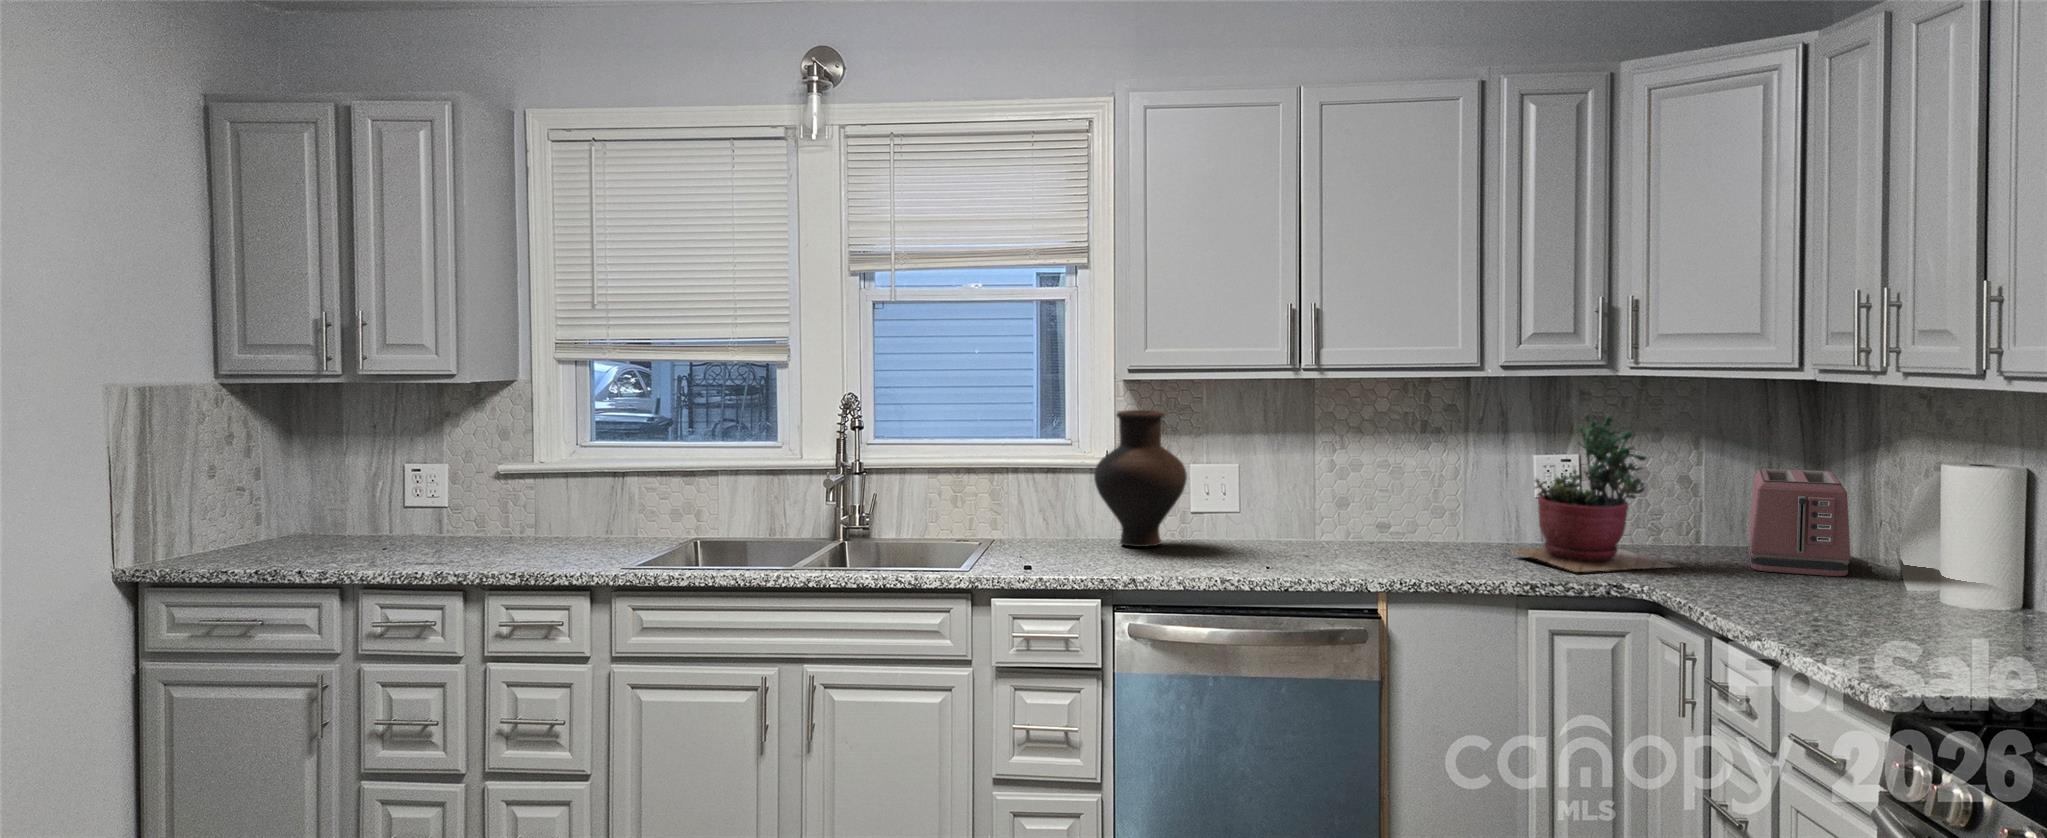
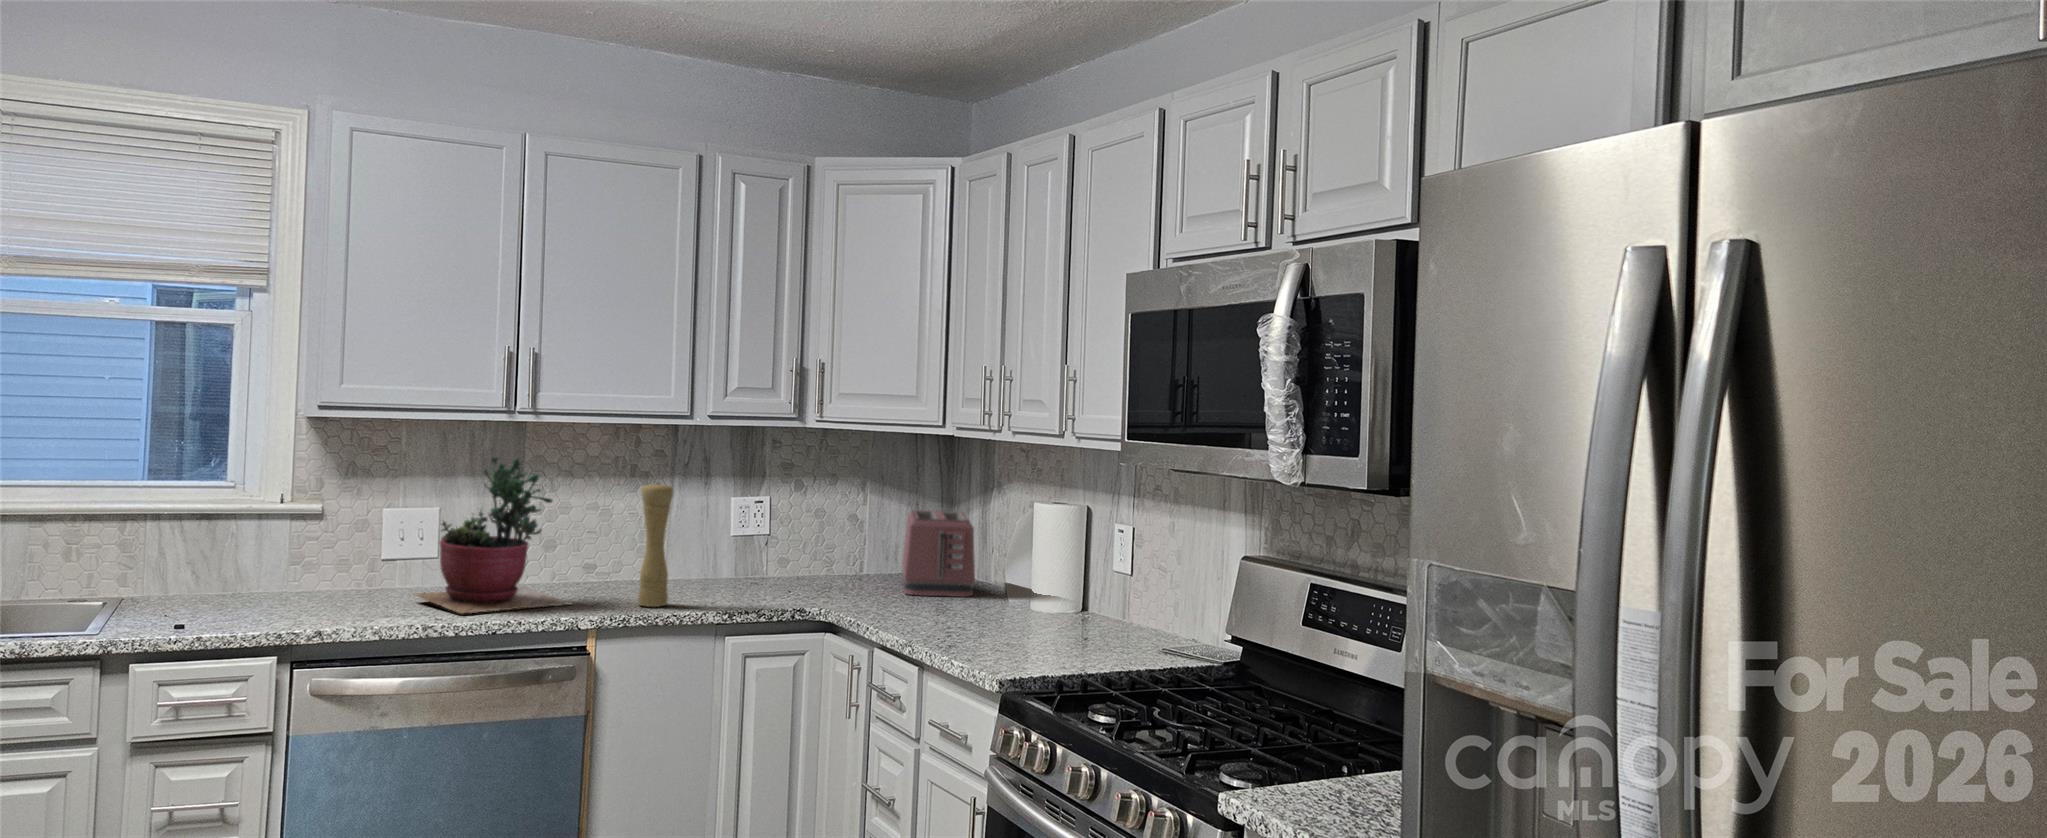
vase: present [1094,410,1187,547] -> none [266,449,379,598]
succulent plant: present [1512,414,1675,572] -> present [414,457,571,613]
pepper mill: none [1432,439,1467,571] -> present [638,482,673,607]

